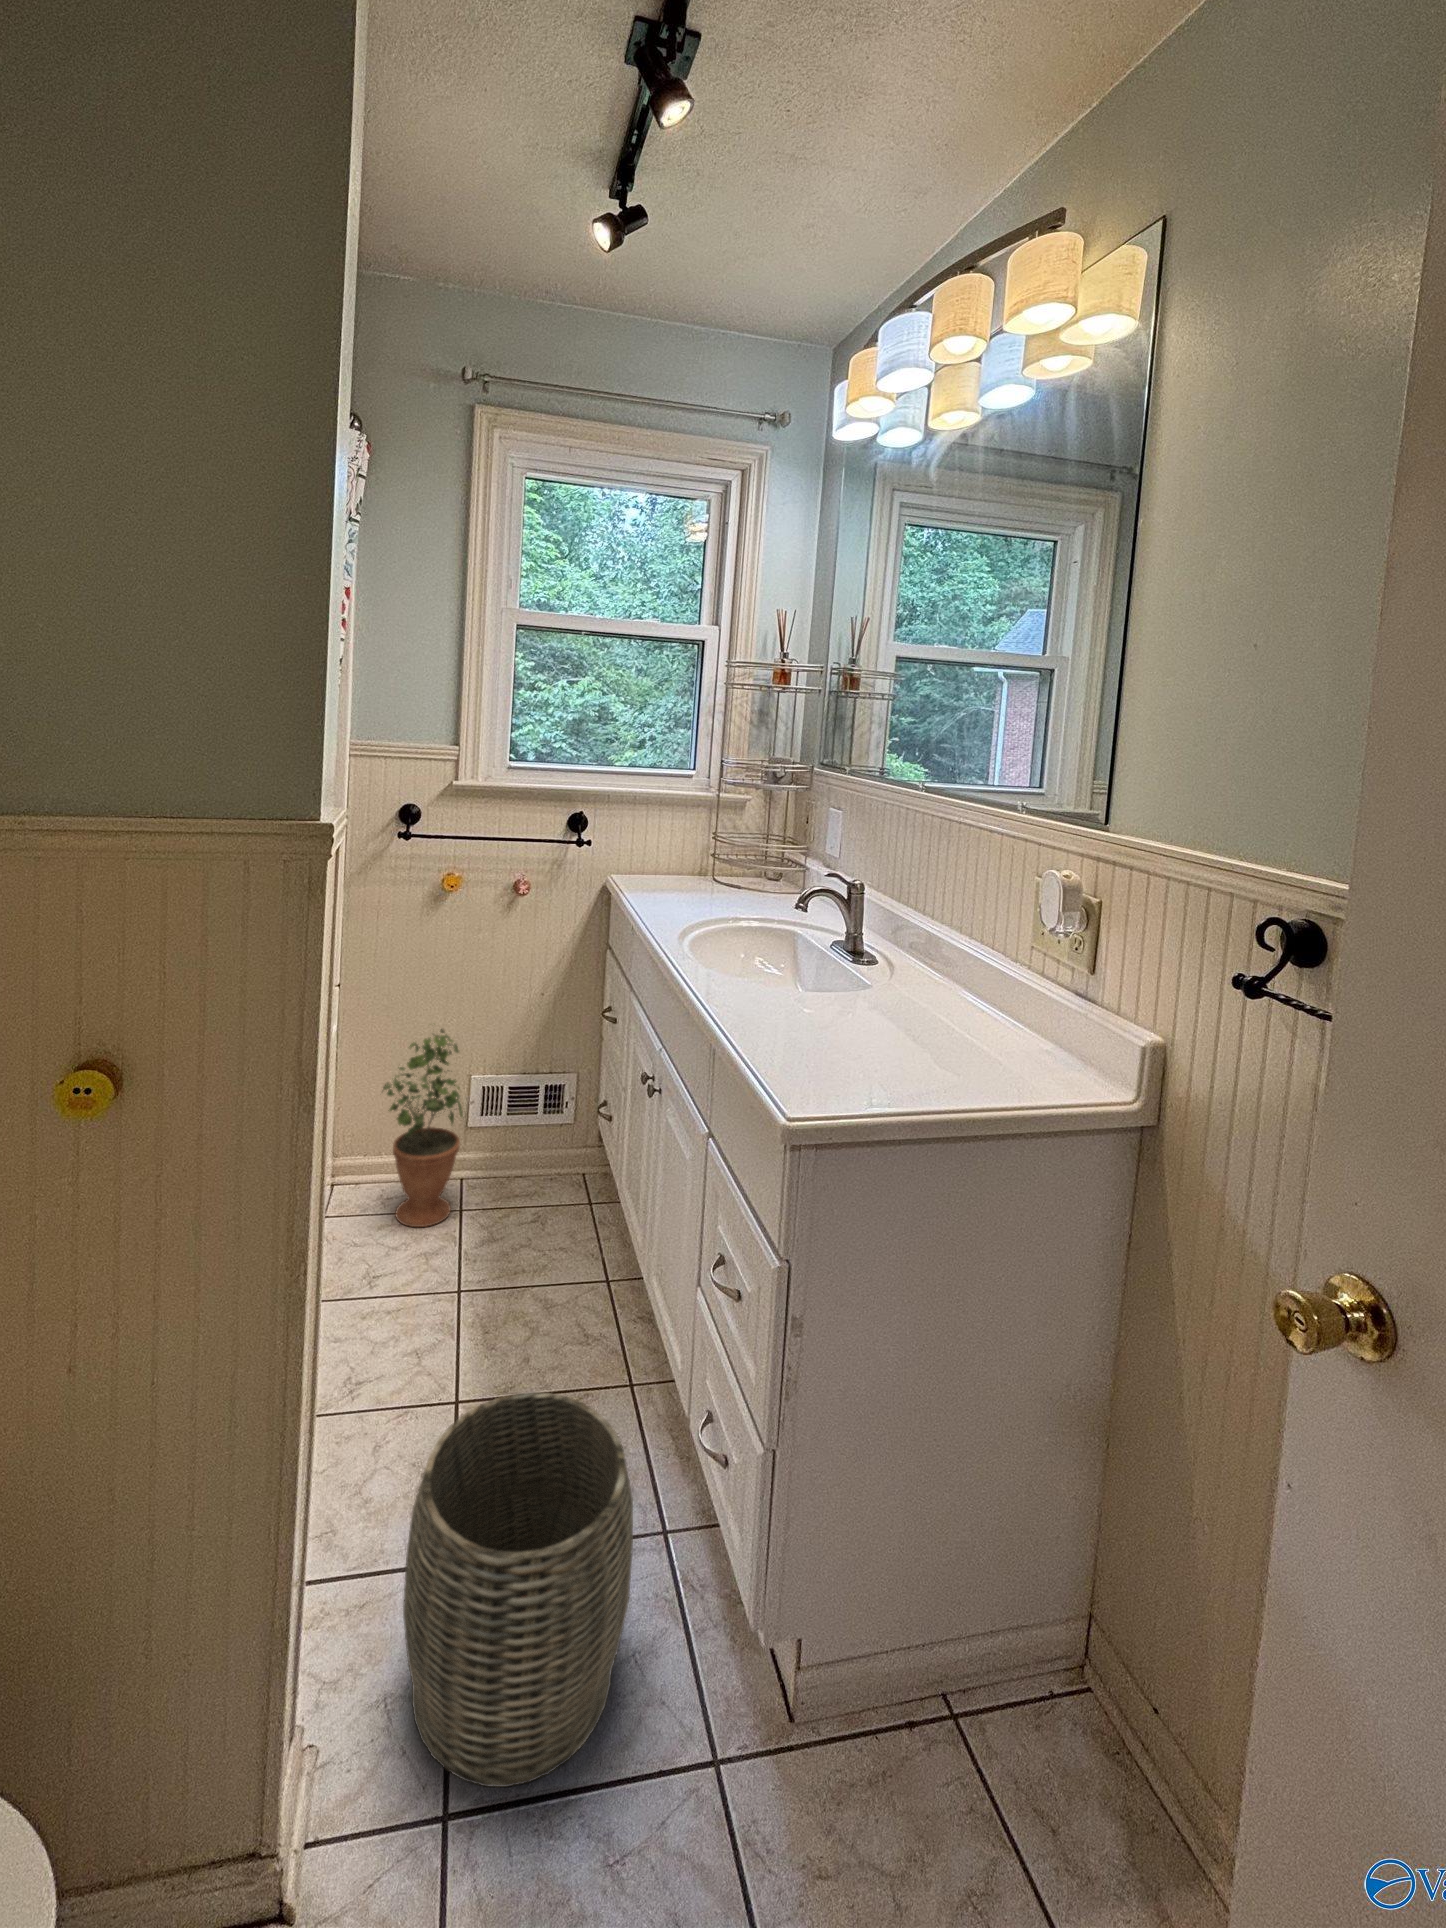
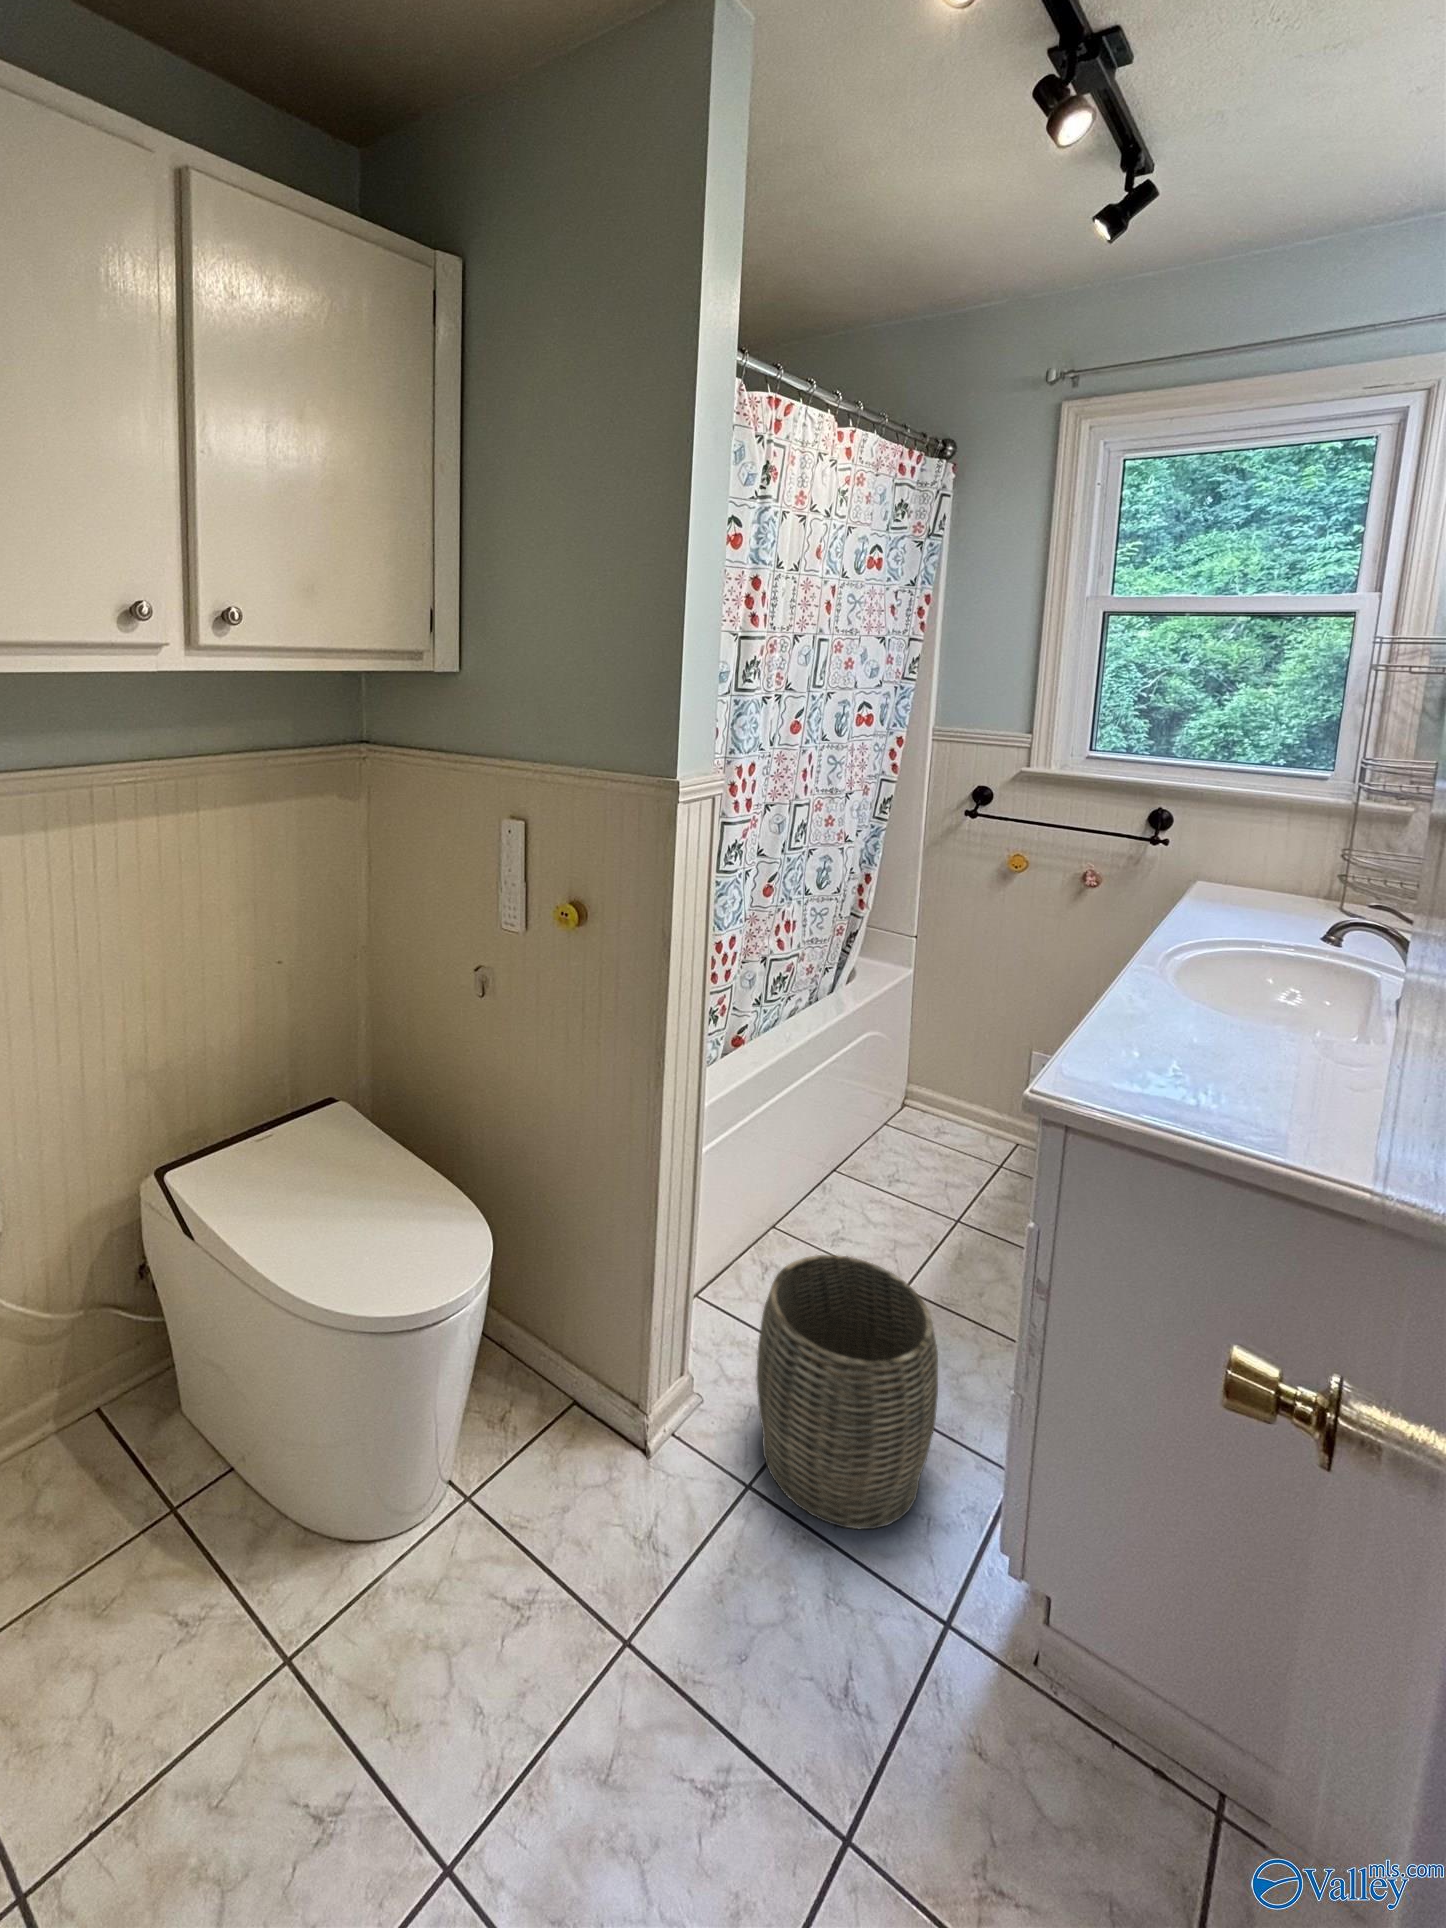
potted plant: present [383,1029,463,1227] -> none [929,990,1008,1169]

